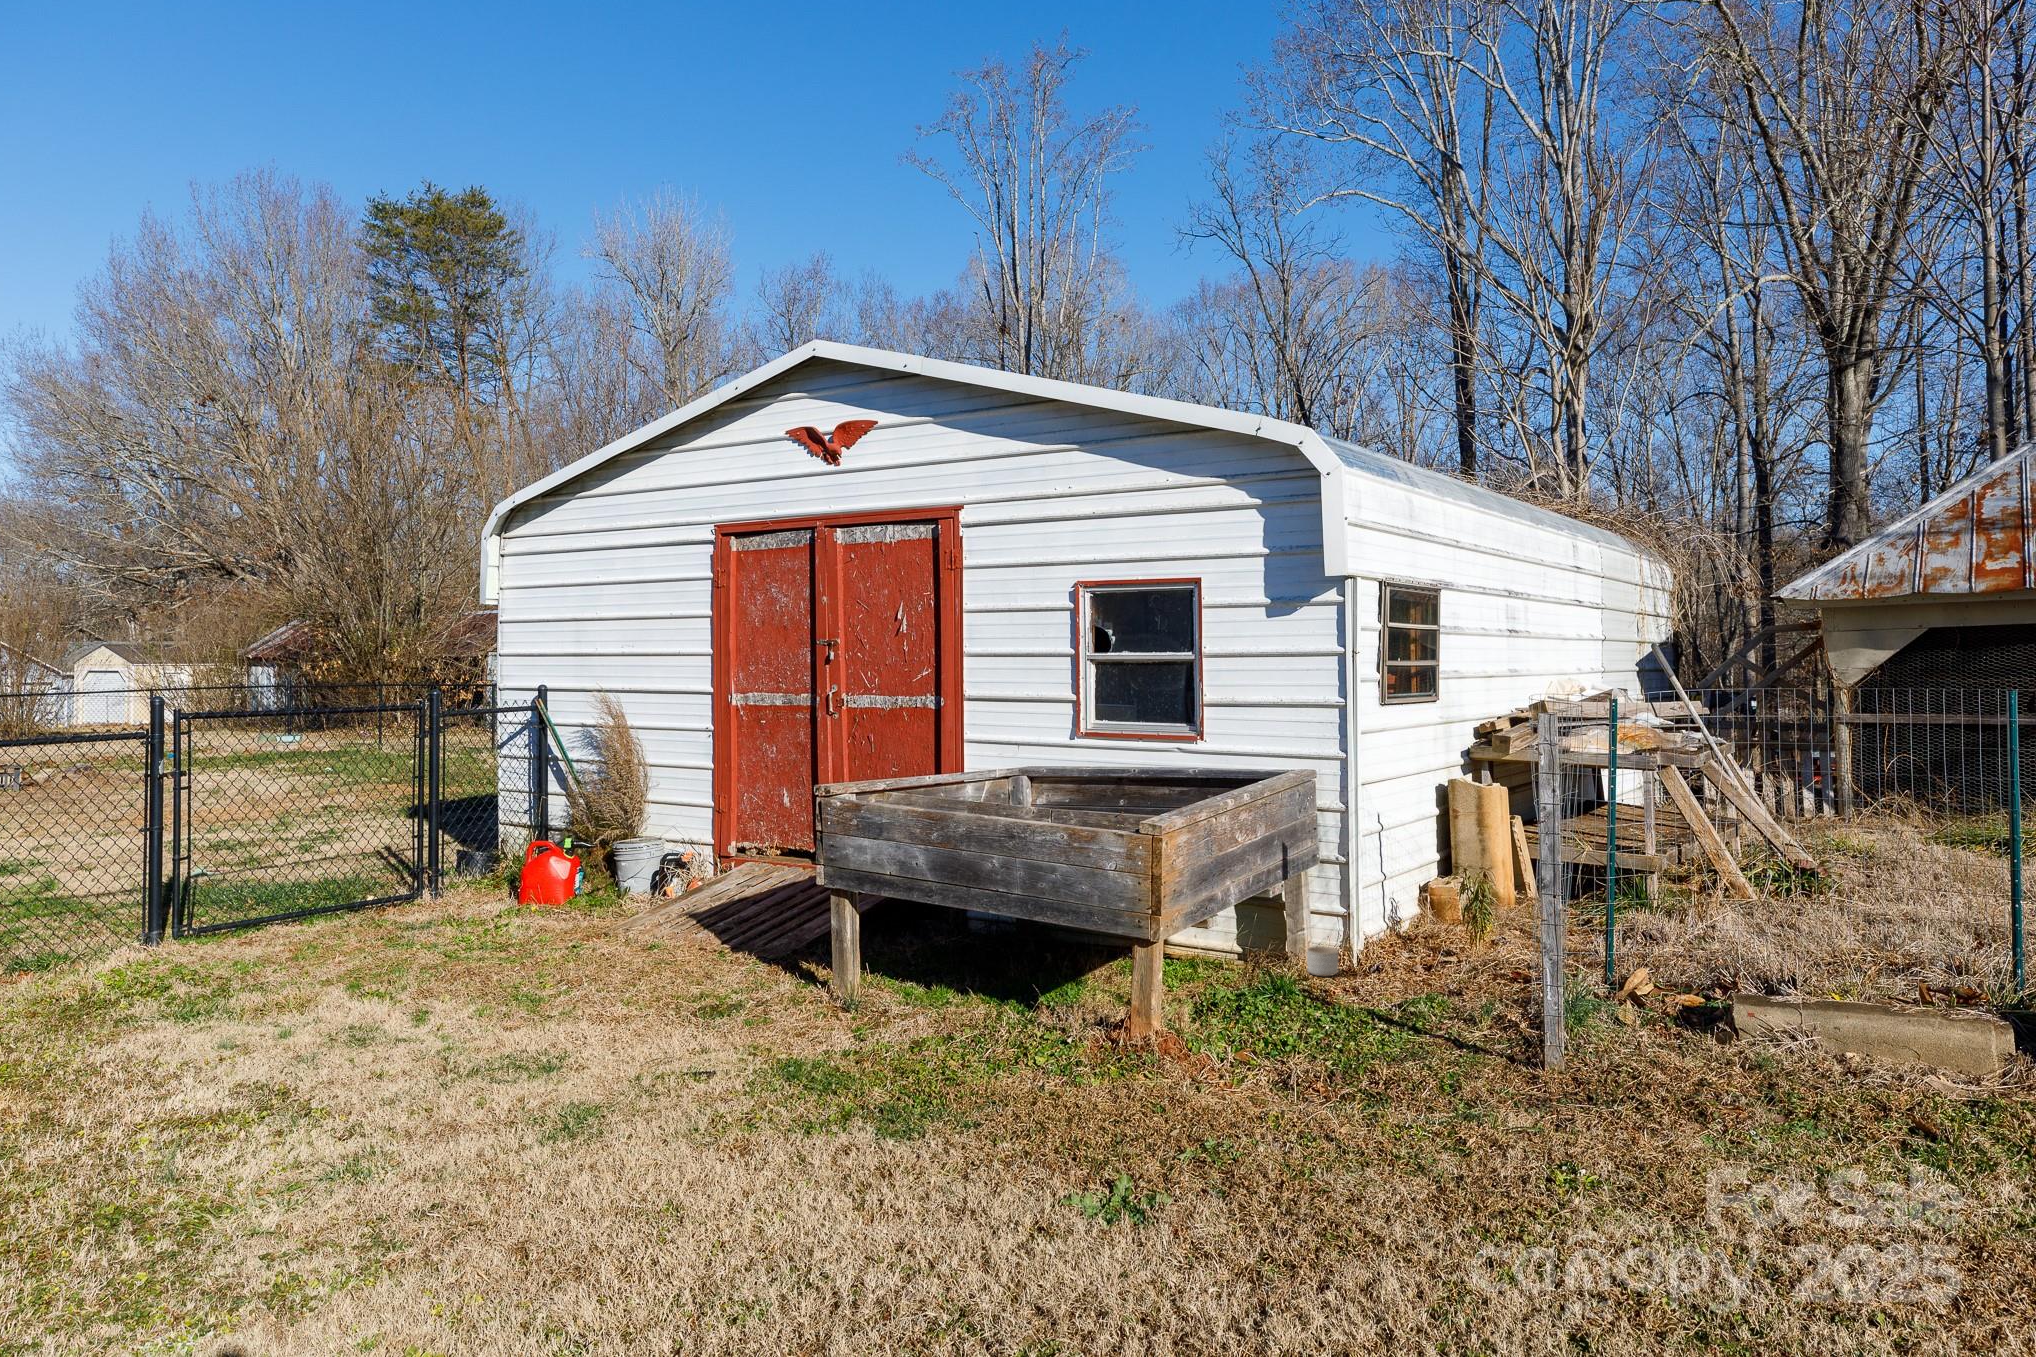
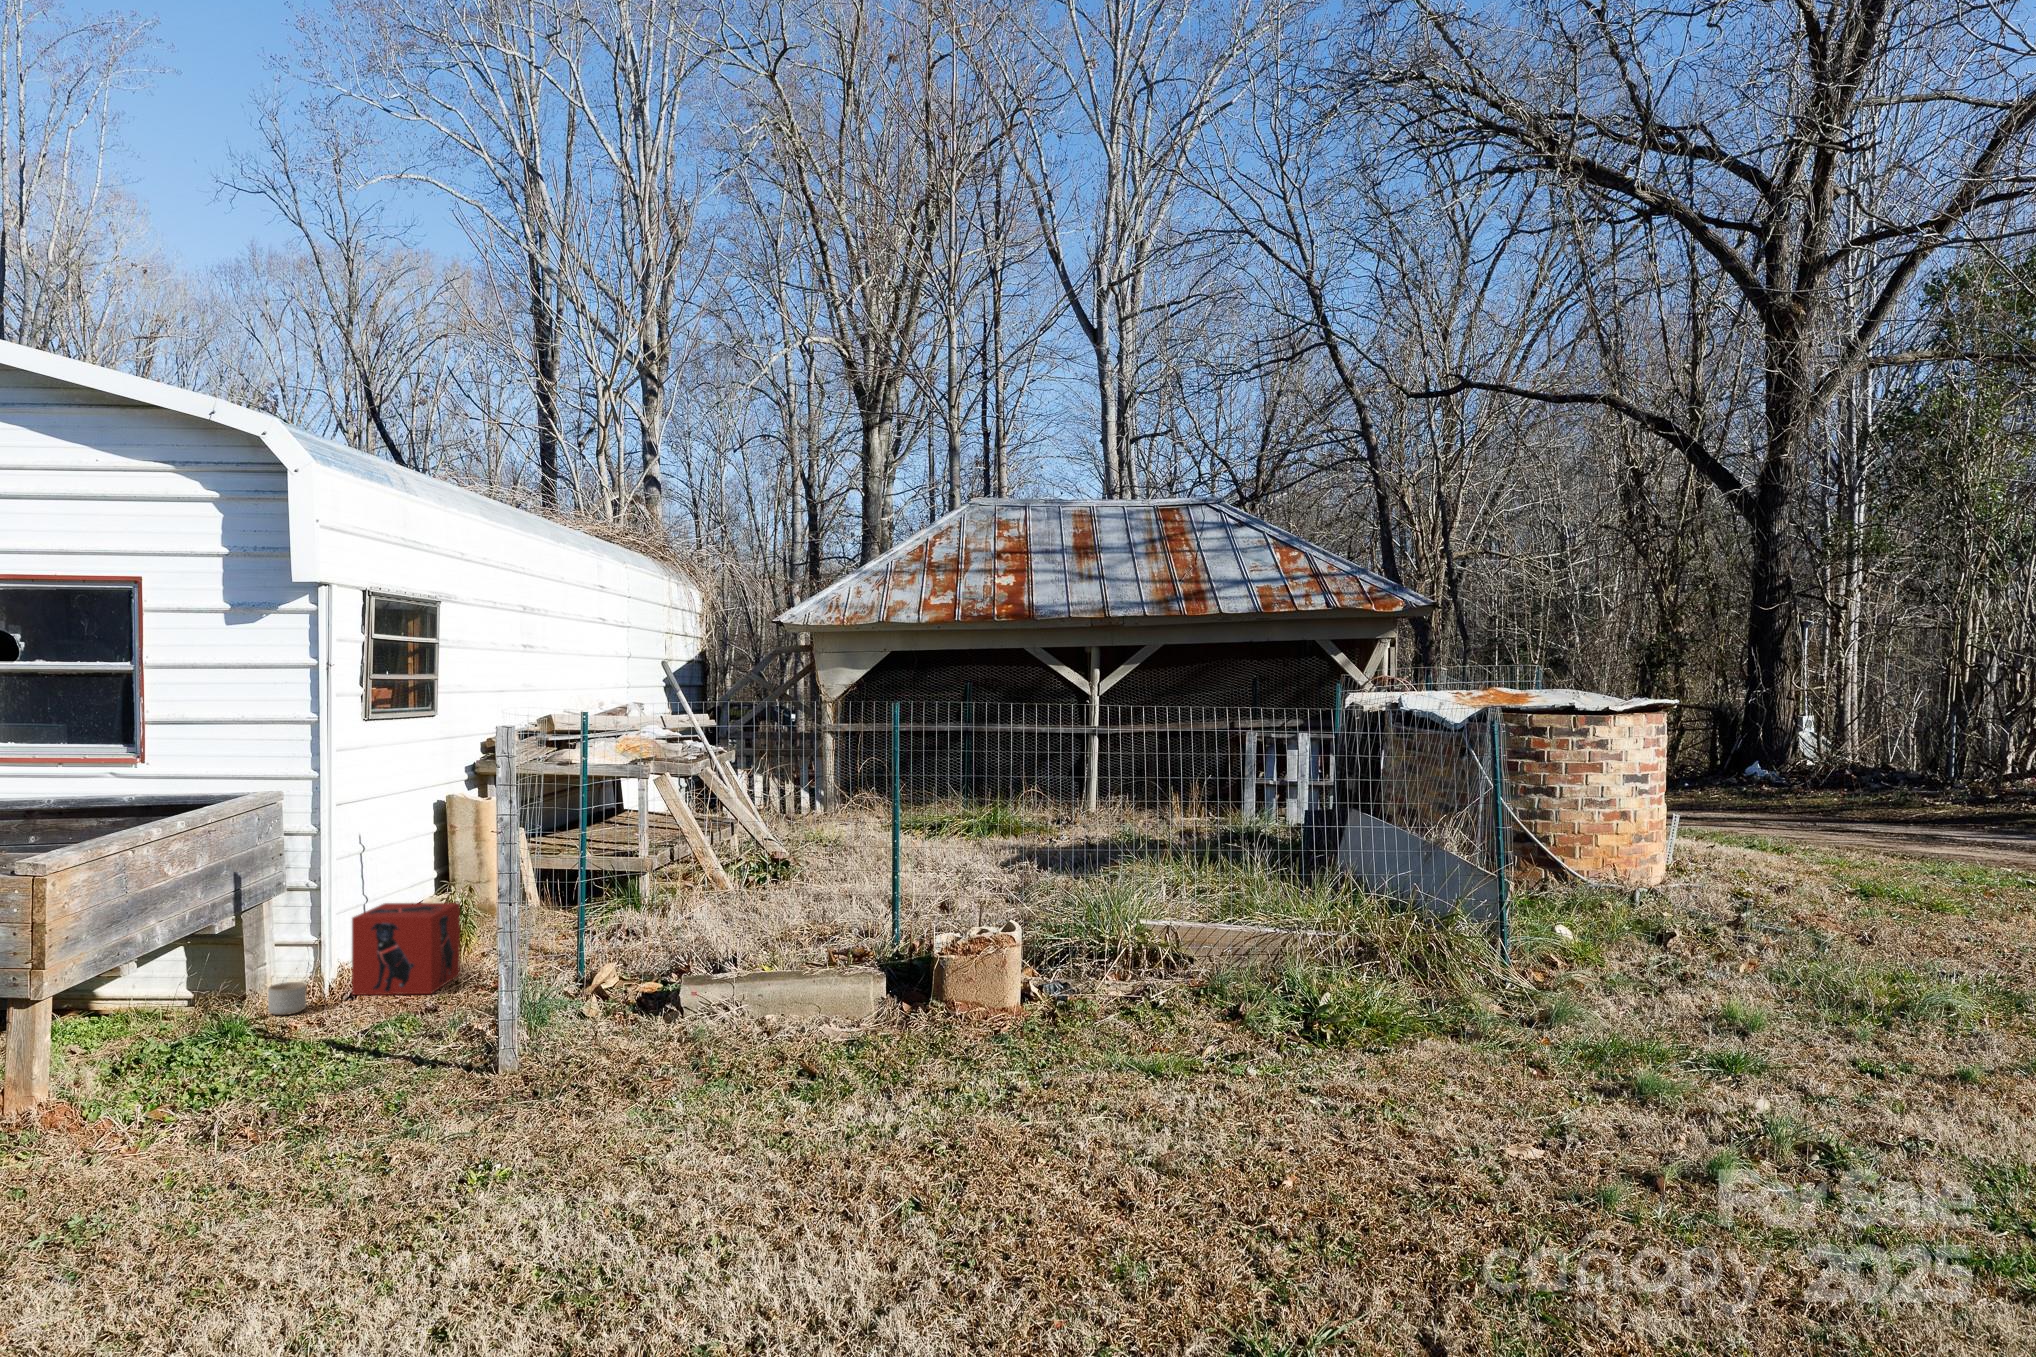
storage box: none [1373,881,1469,975] -> present [352,903,460,995]

